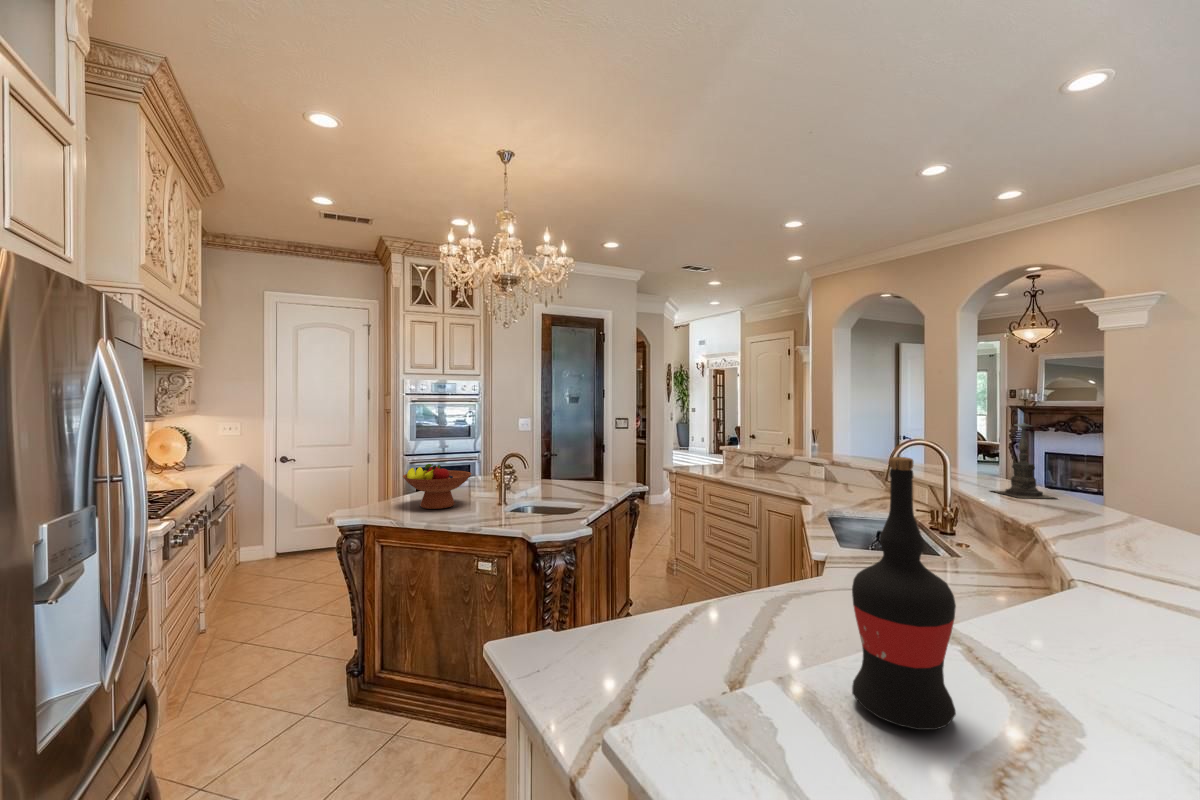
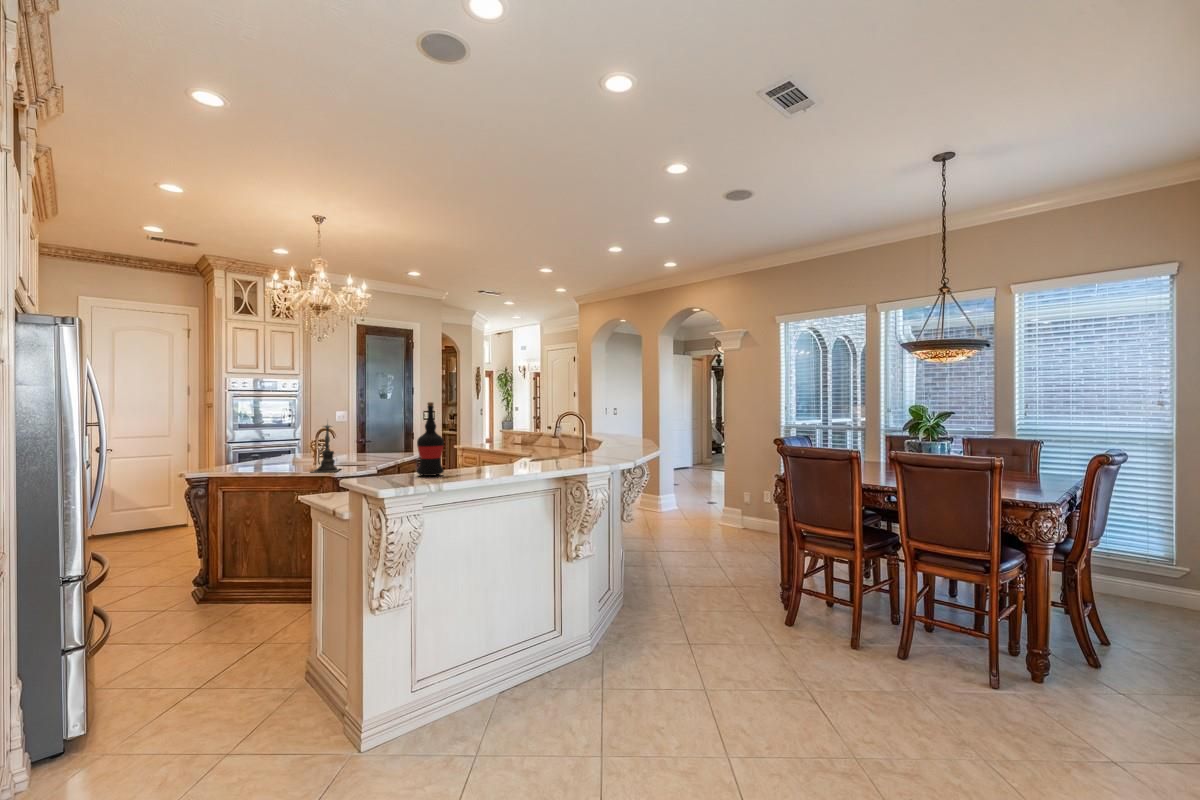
candle holder: present [993,418,1055,498] -> present [312,424,340,472]
fruit bowl: present [403,464,471,509] -> none [237,437,291,468]

